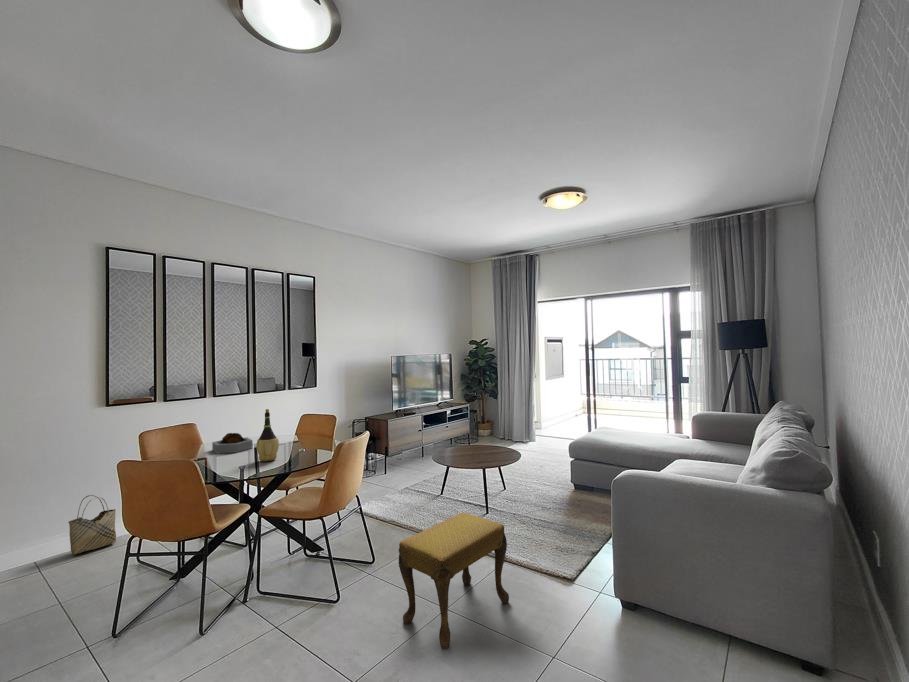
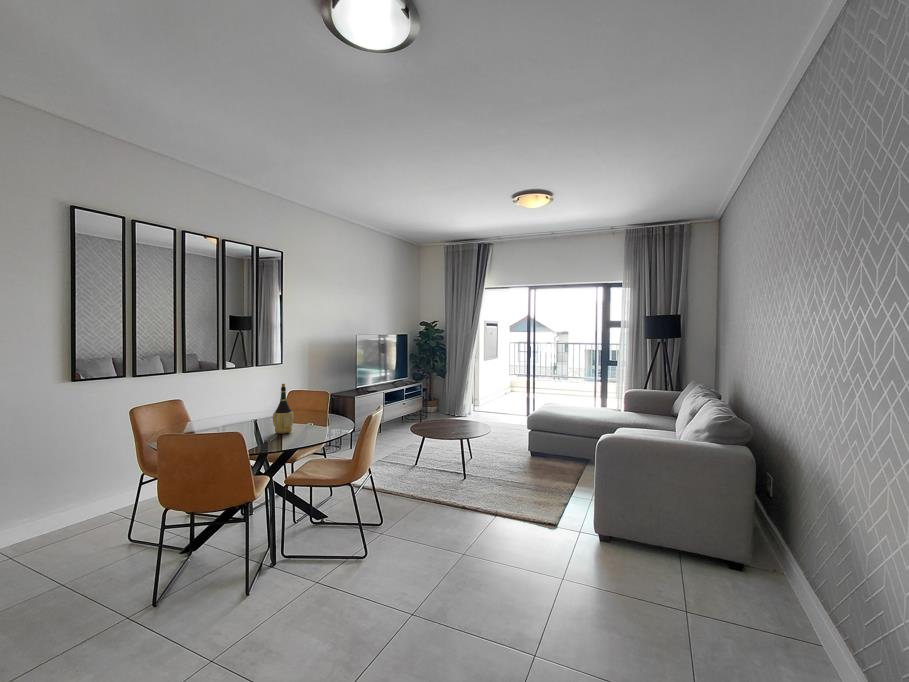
decorative bowl: present [212,433,253,453] -> none [209,407,251,428]
woven basket: present [68,495,116,555] -> none [39,476,90,538]
footstool: present [399,513,509,649] -> none [429,474,513,581]

